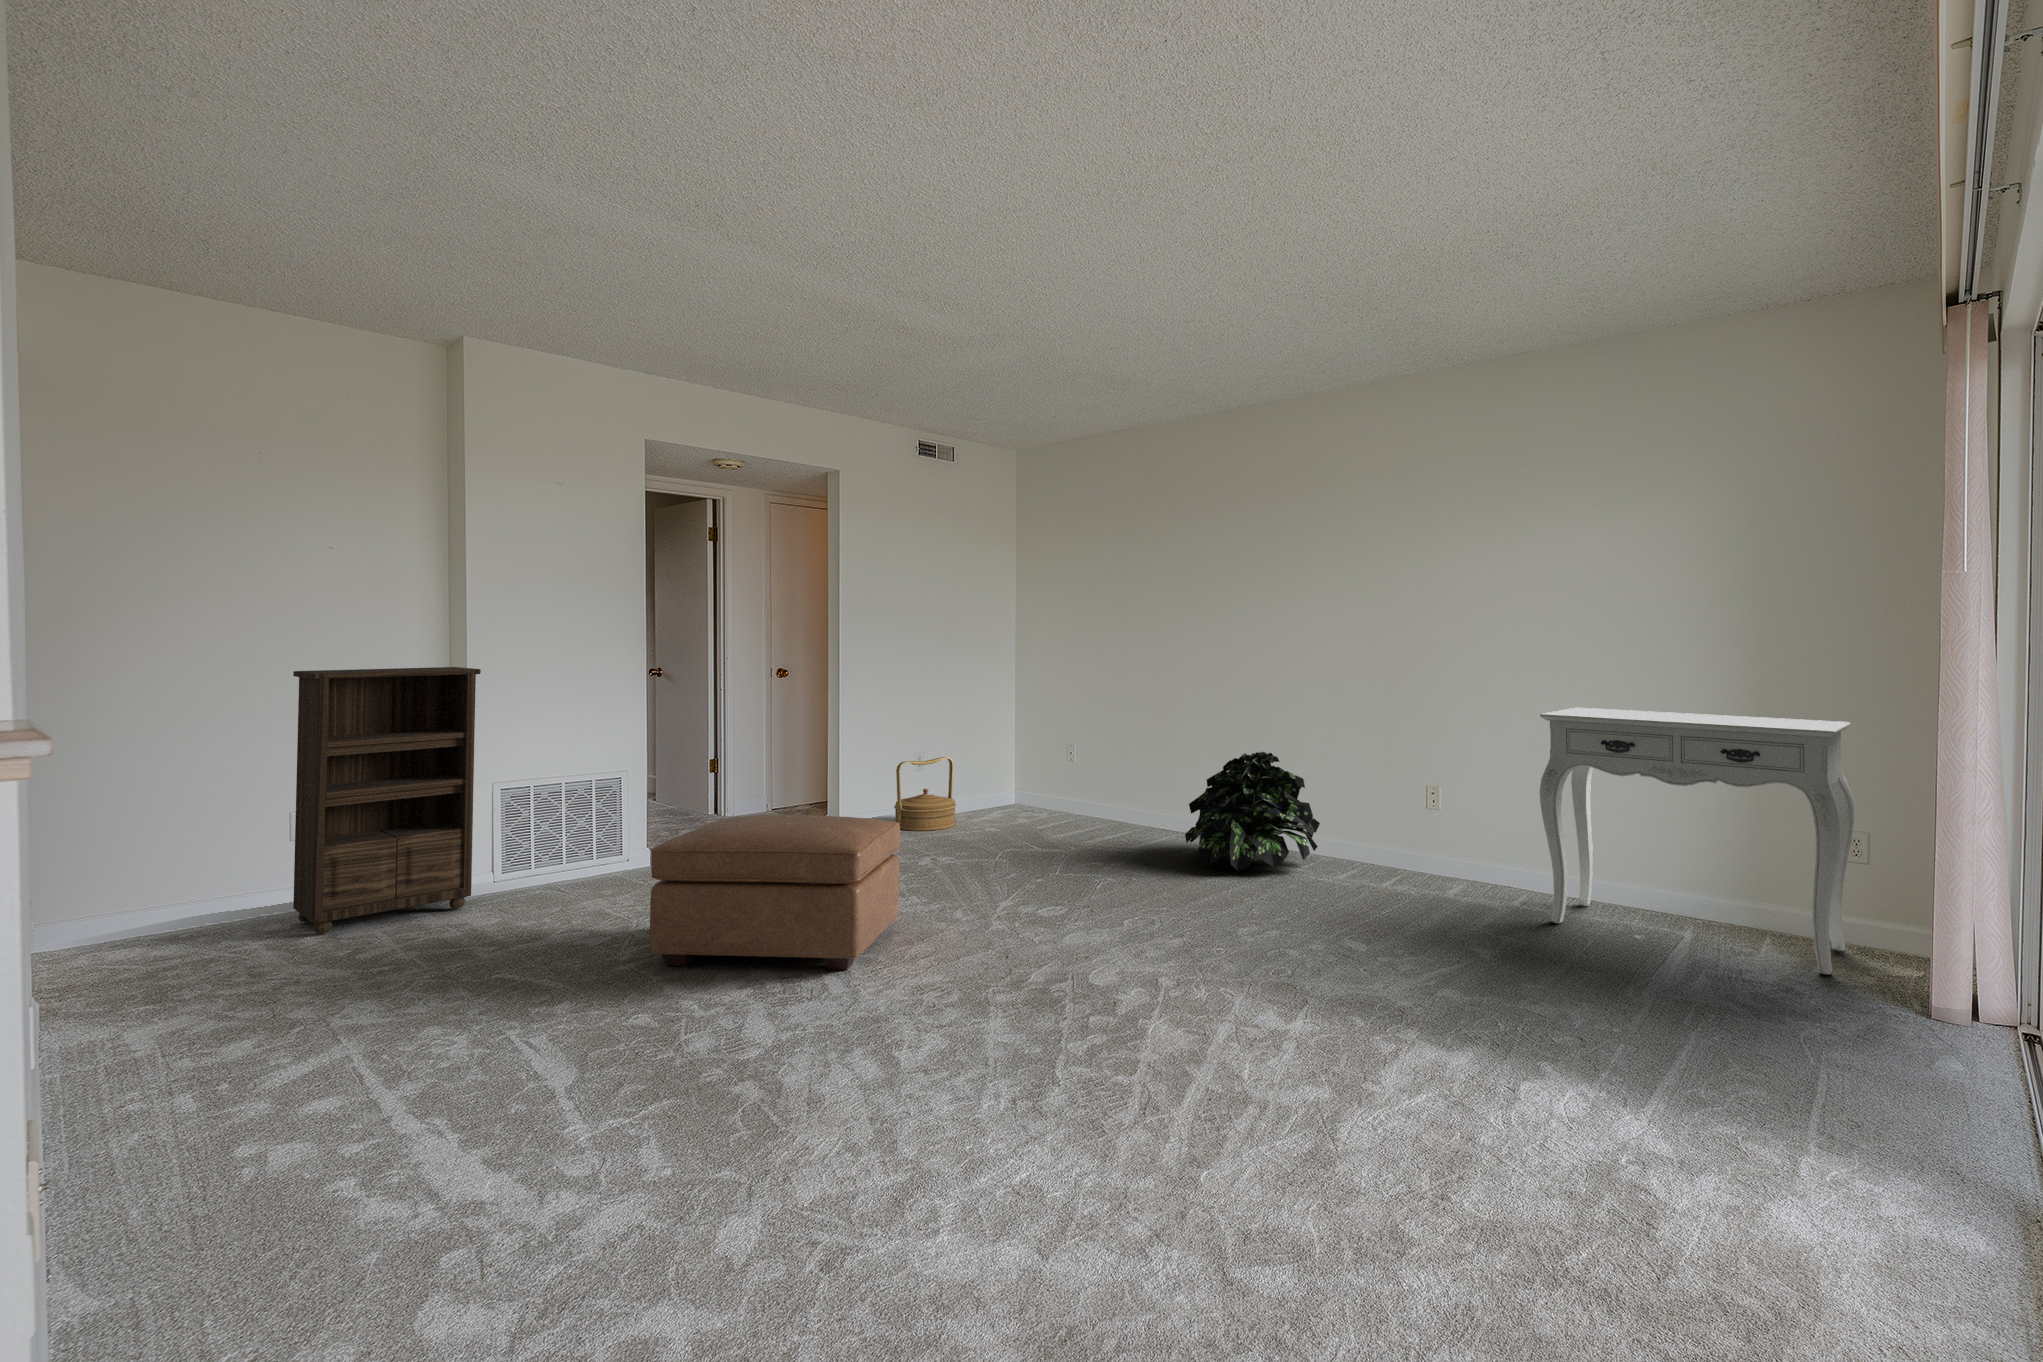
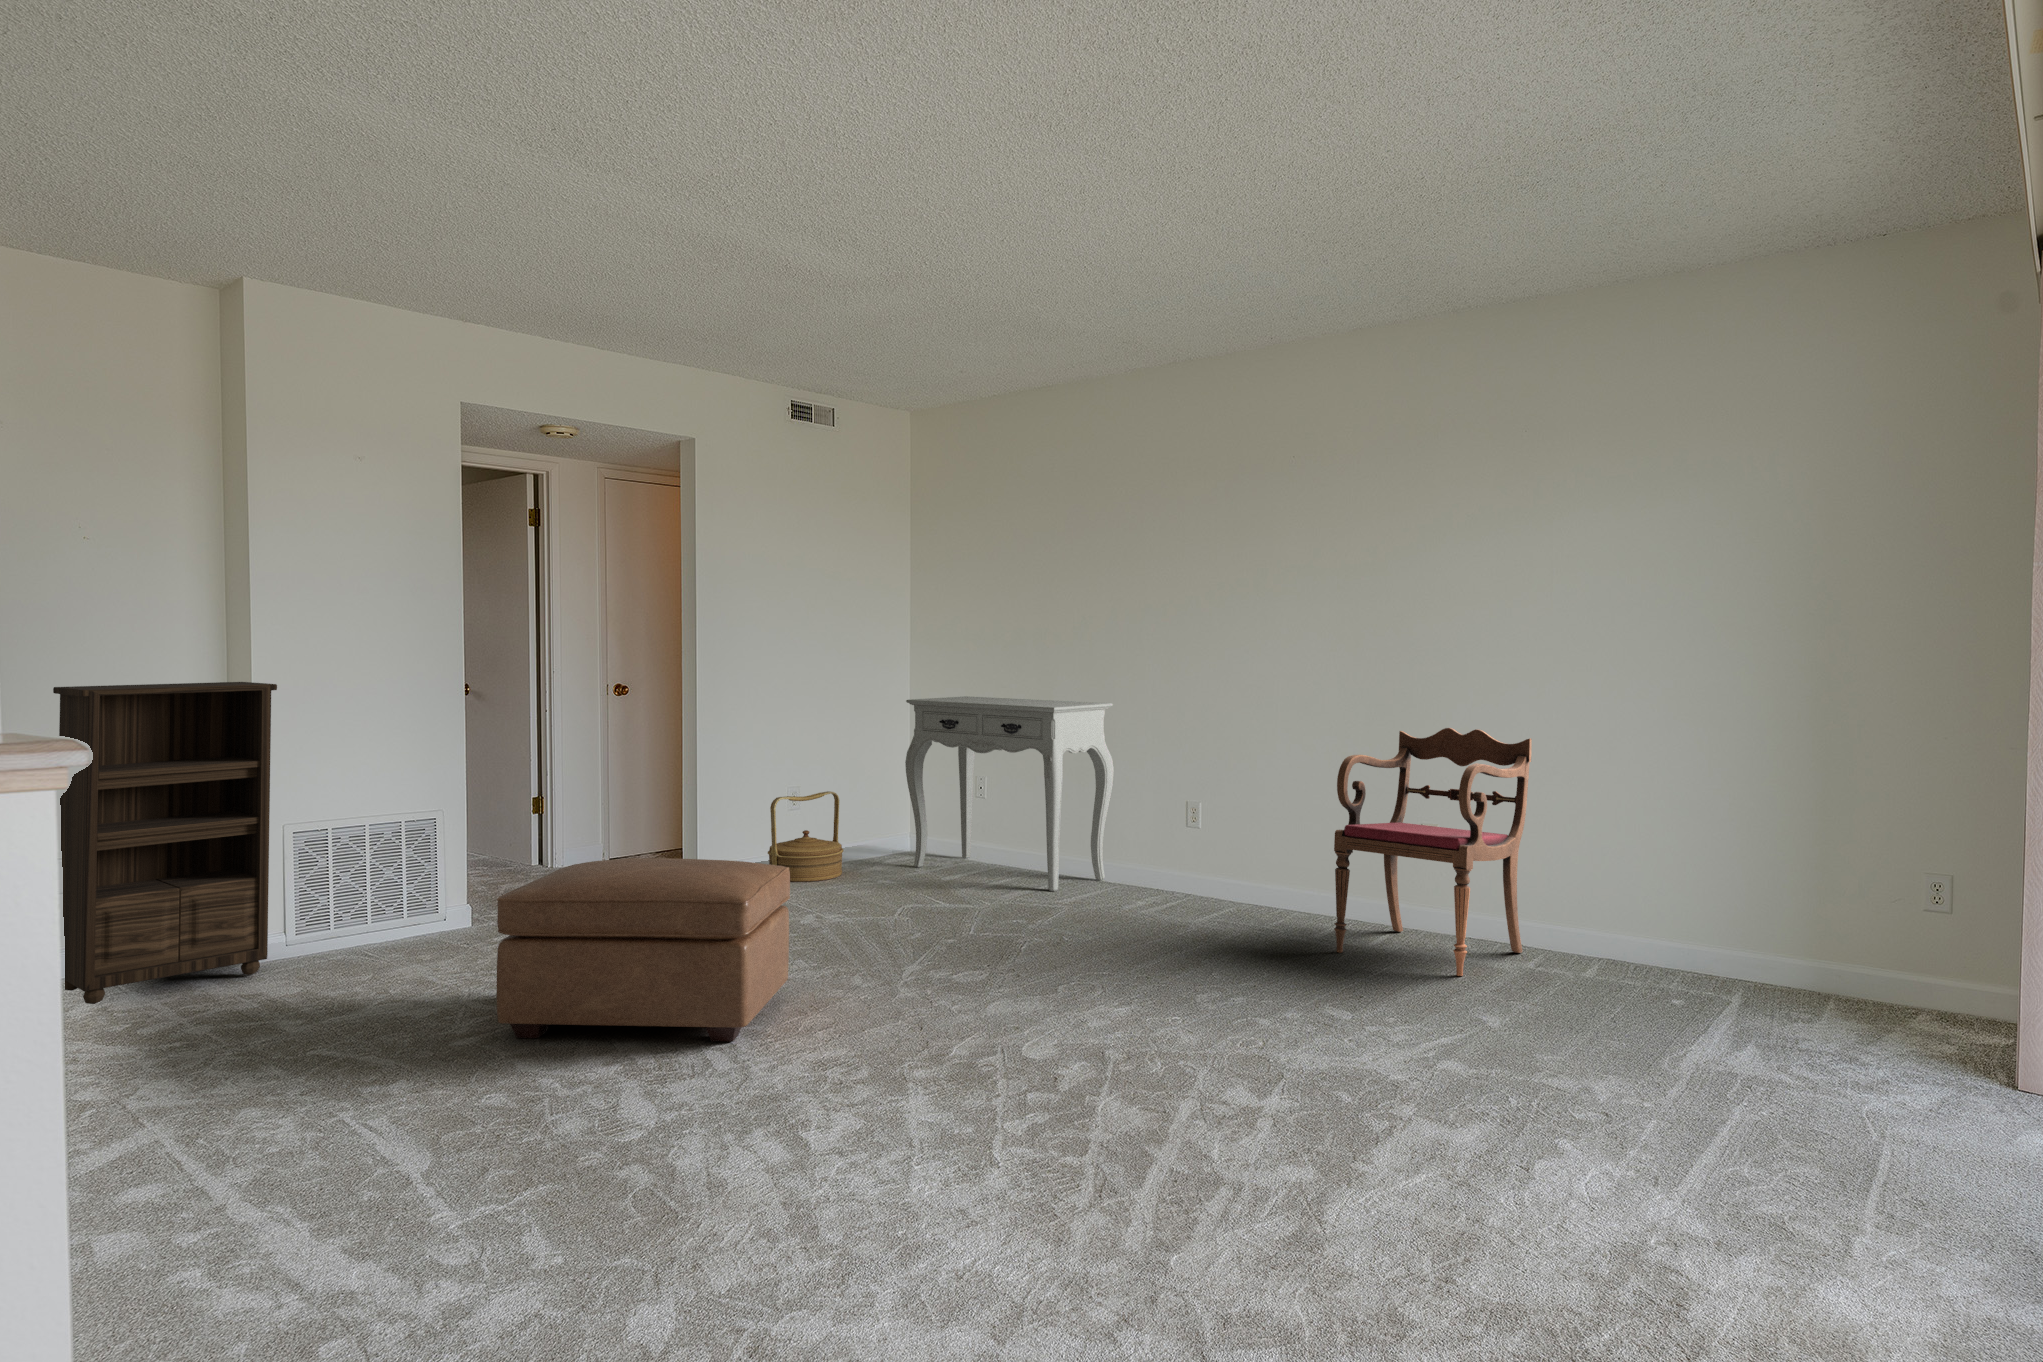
armchair: none [1354,708,1518,915] -> present [1334,728,1531,976]
console table: present [1540,708,1854,975] -> present [905,696,1114,891]
potted plant: present [1185,752,1320,871] -> none [1127,782,1291,927]

